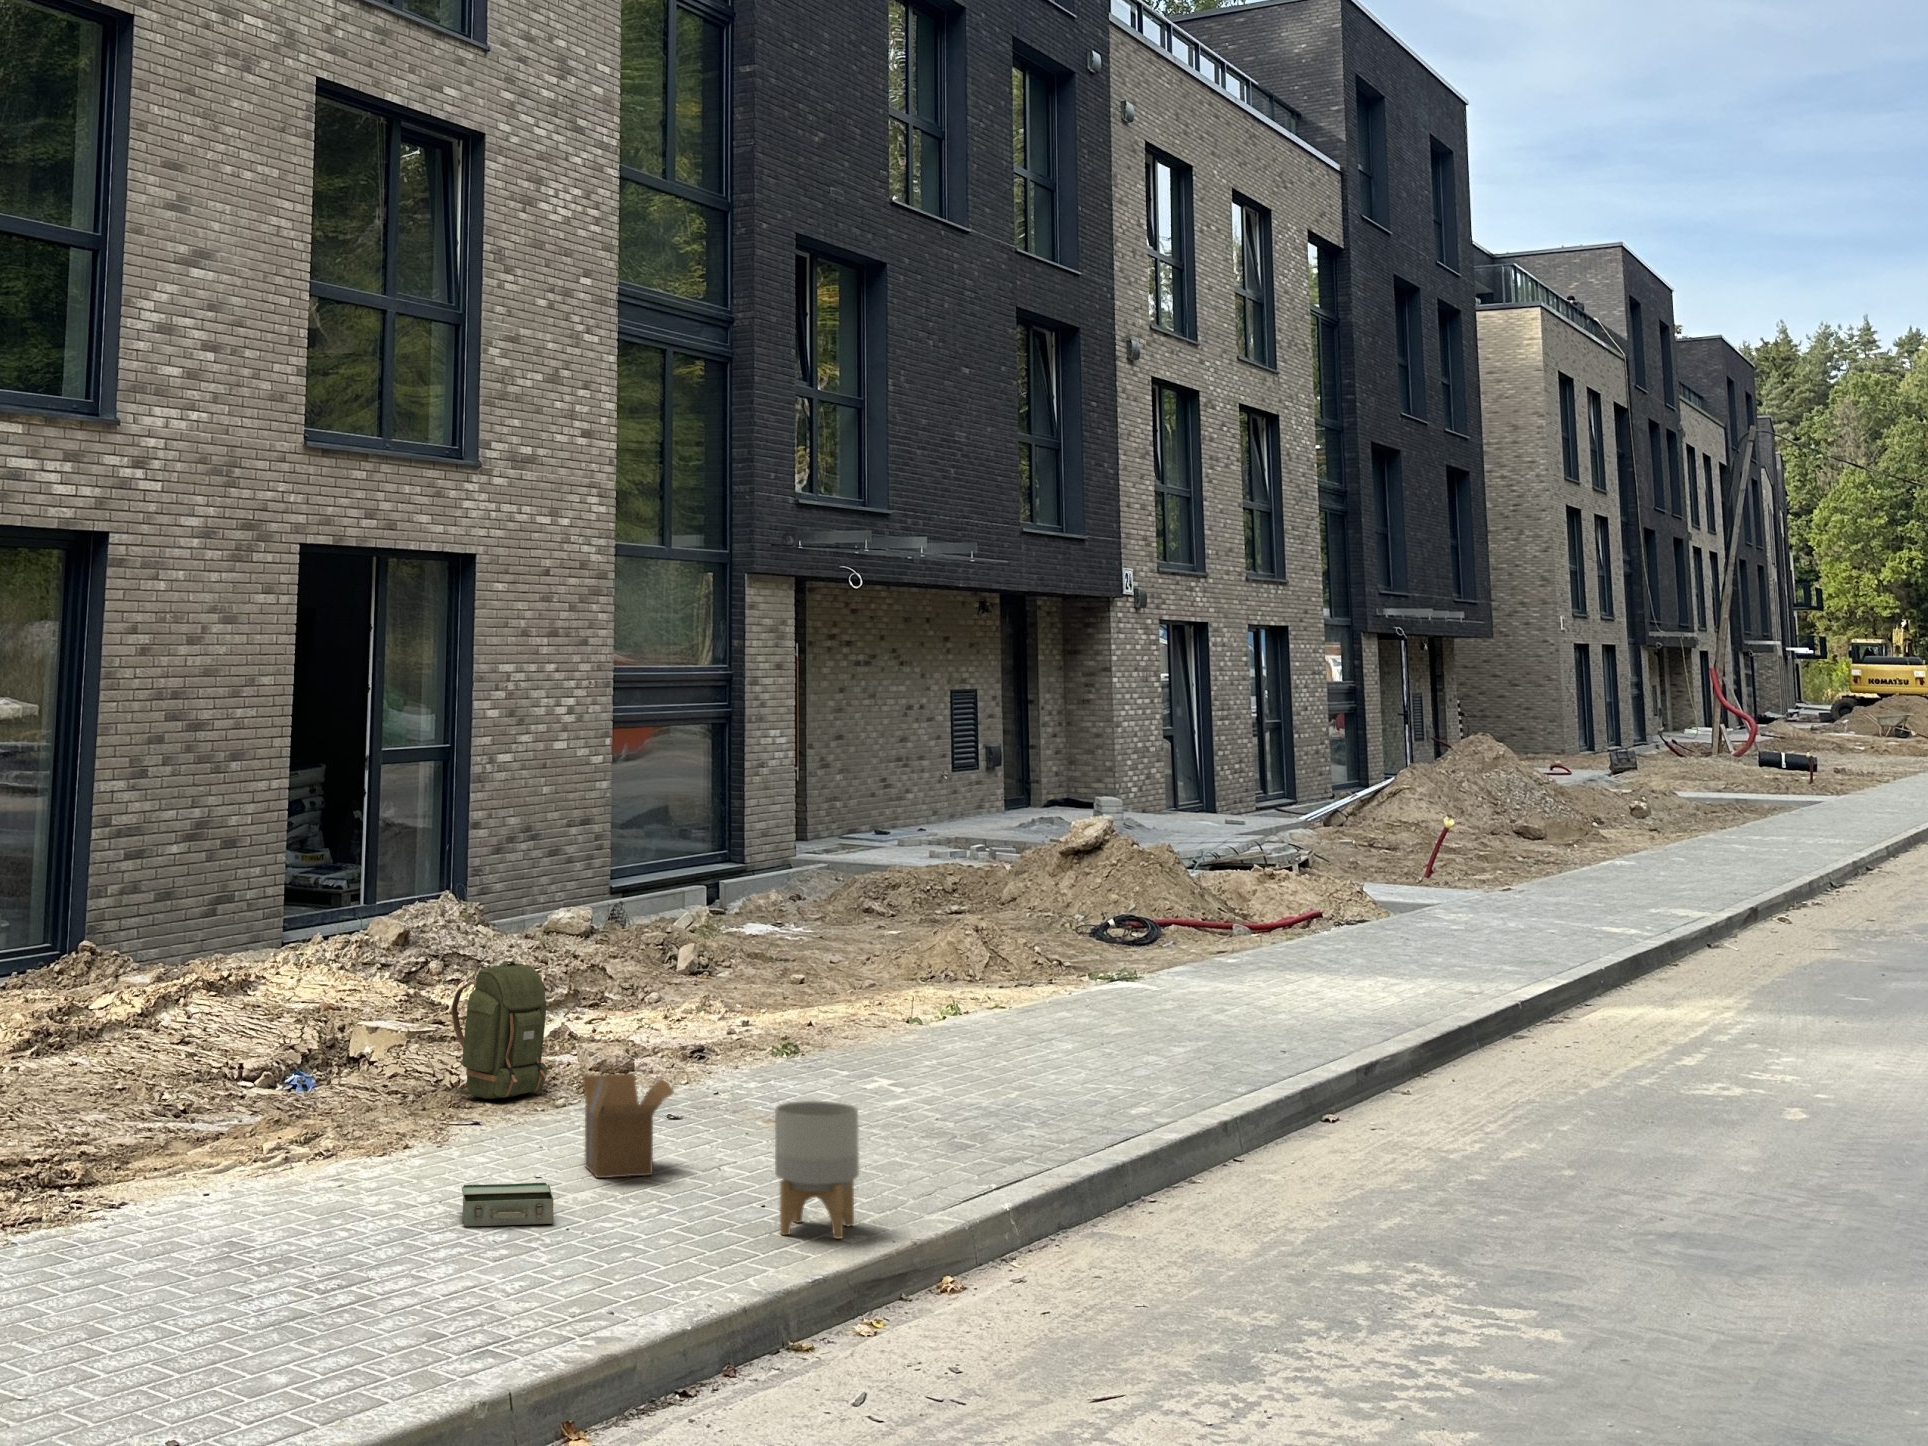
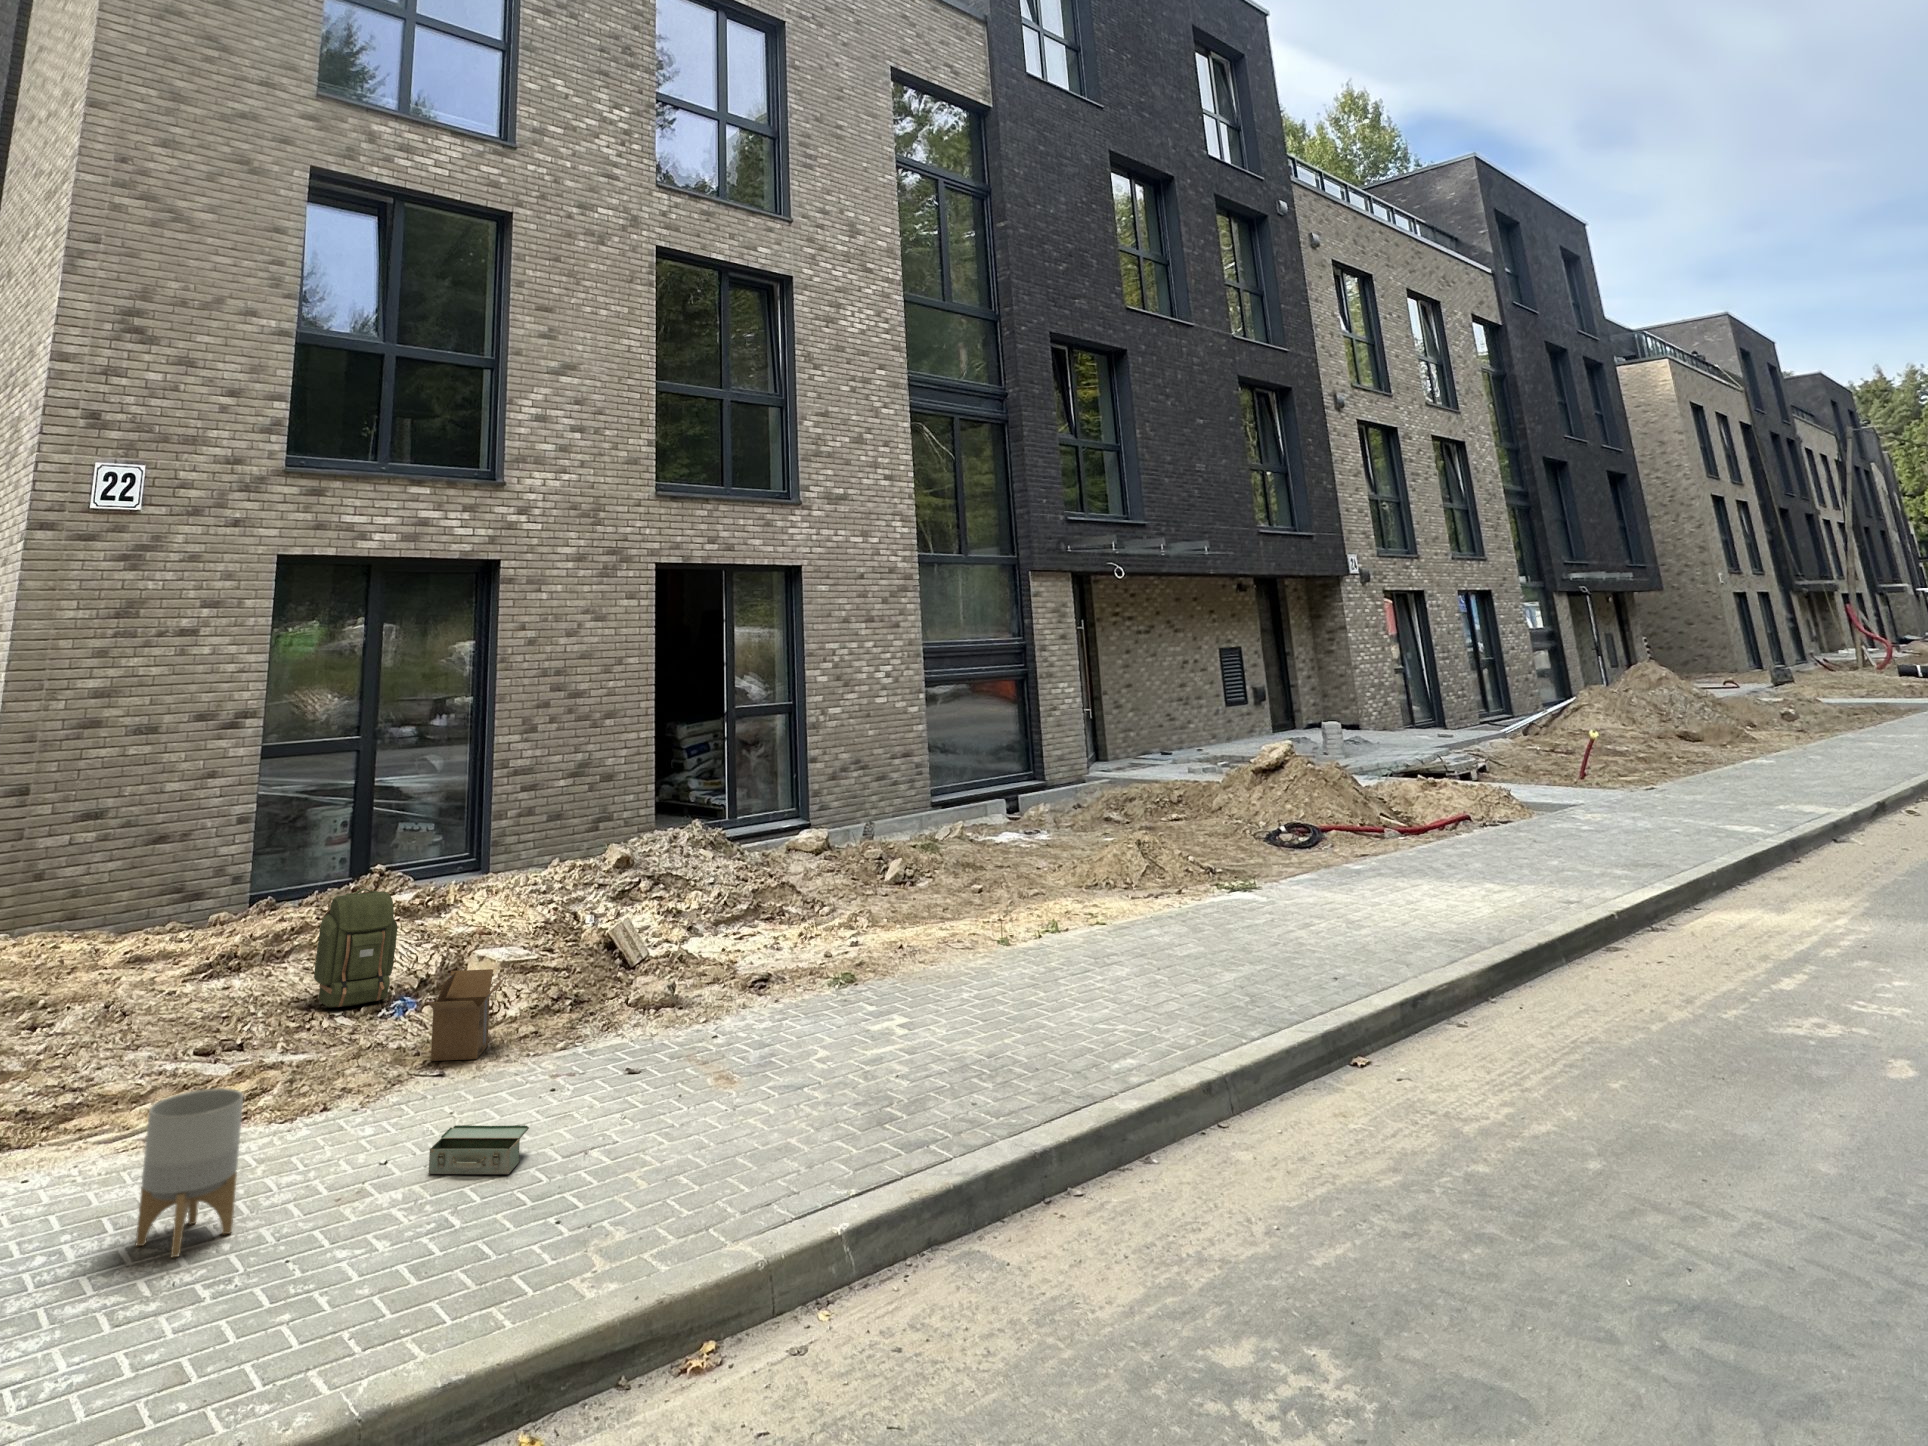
backpack: present [451,961,547,1099] -> present [314,889,398,1008]
cardboard box: present [582,1073,674,1178] -> present [428,969,507,1061]
planter: present [775,1101,859,1239] -> present [135,1088,243,1257]

